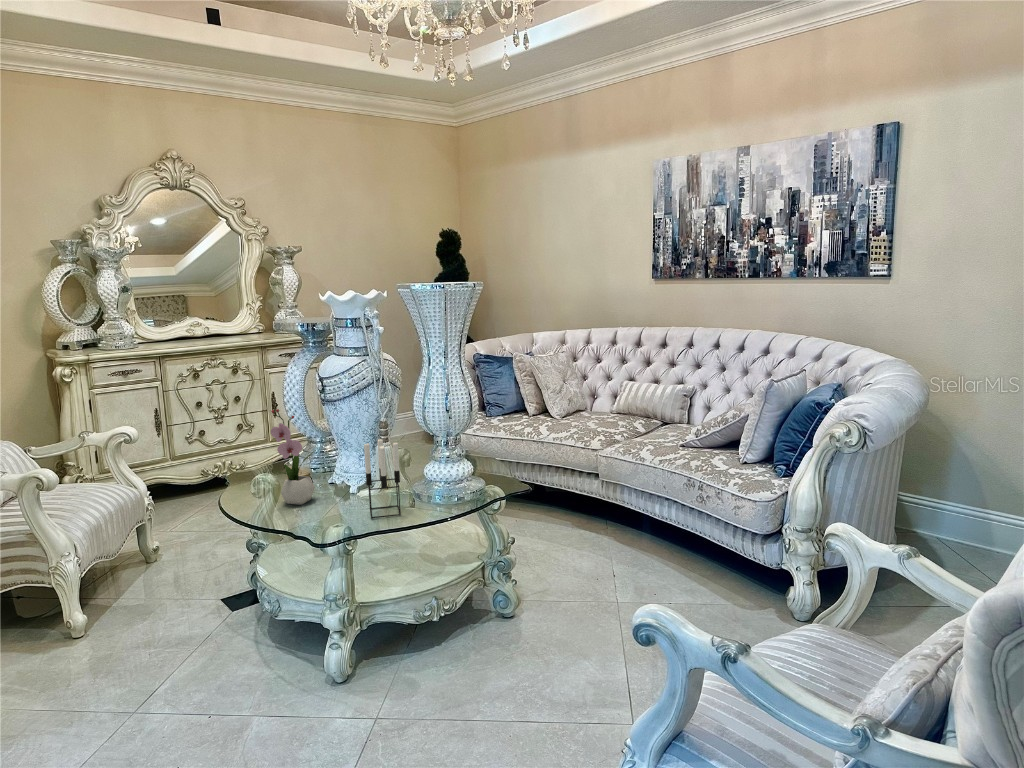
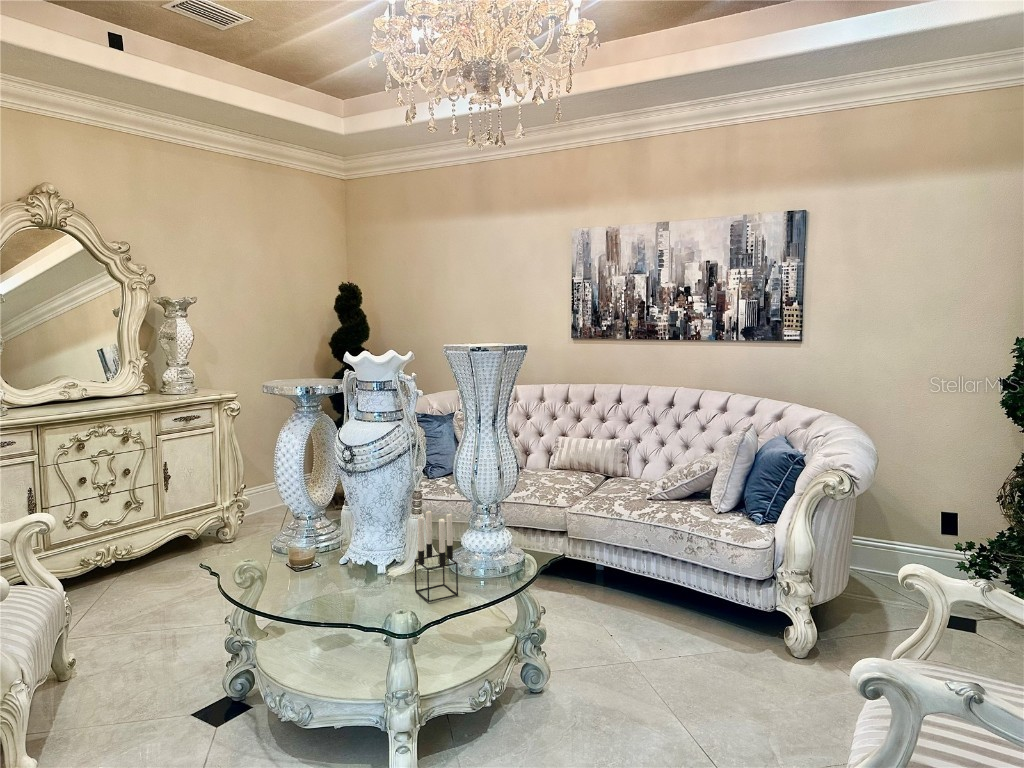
flower arrangement: present [271,409,316,505] -> none [296,482,339,594]

